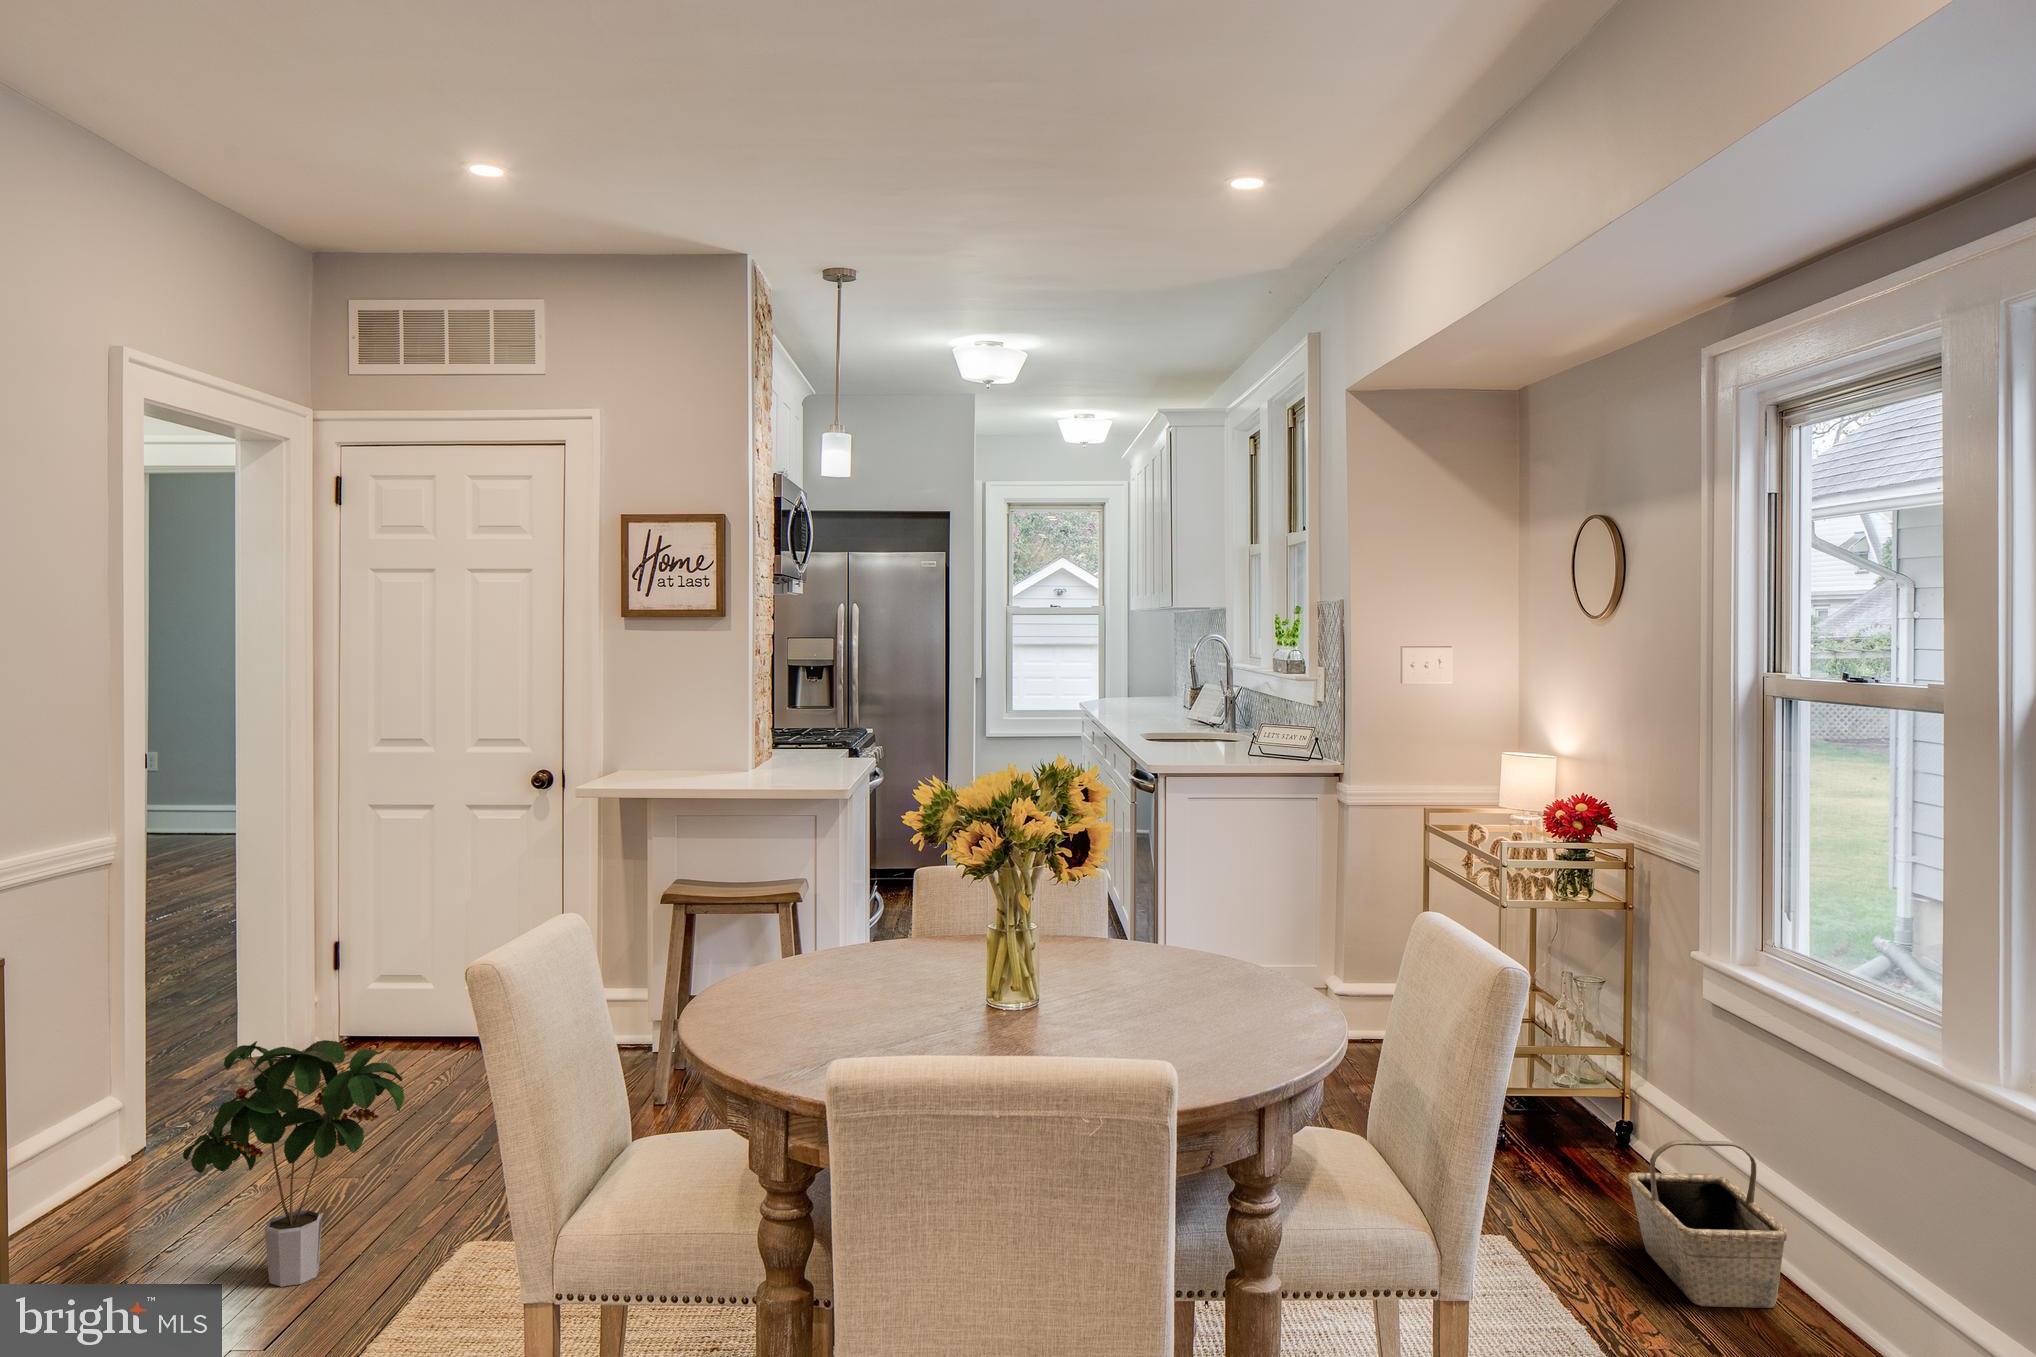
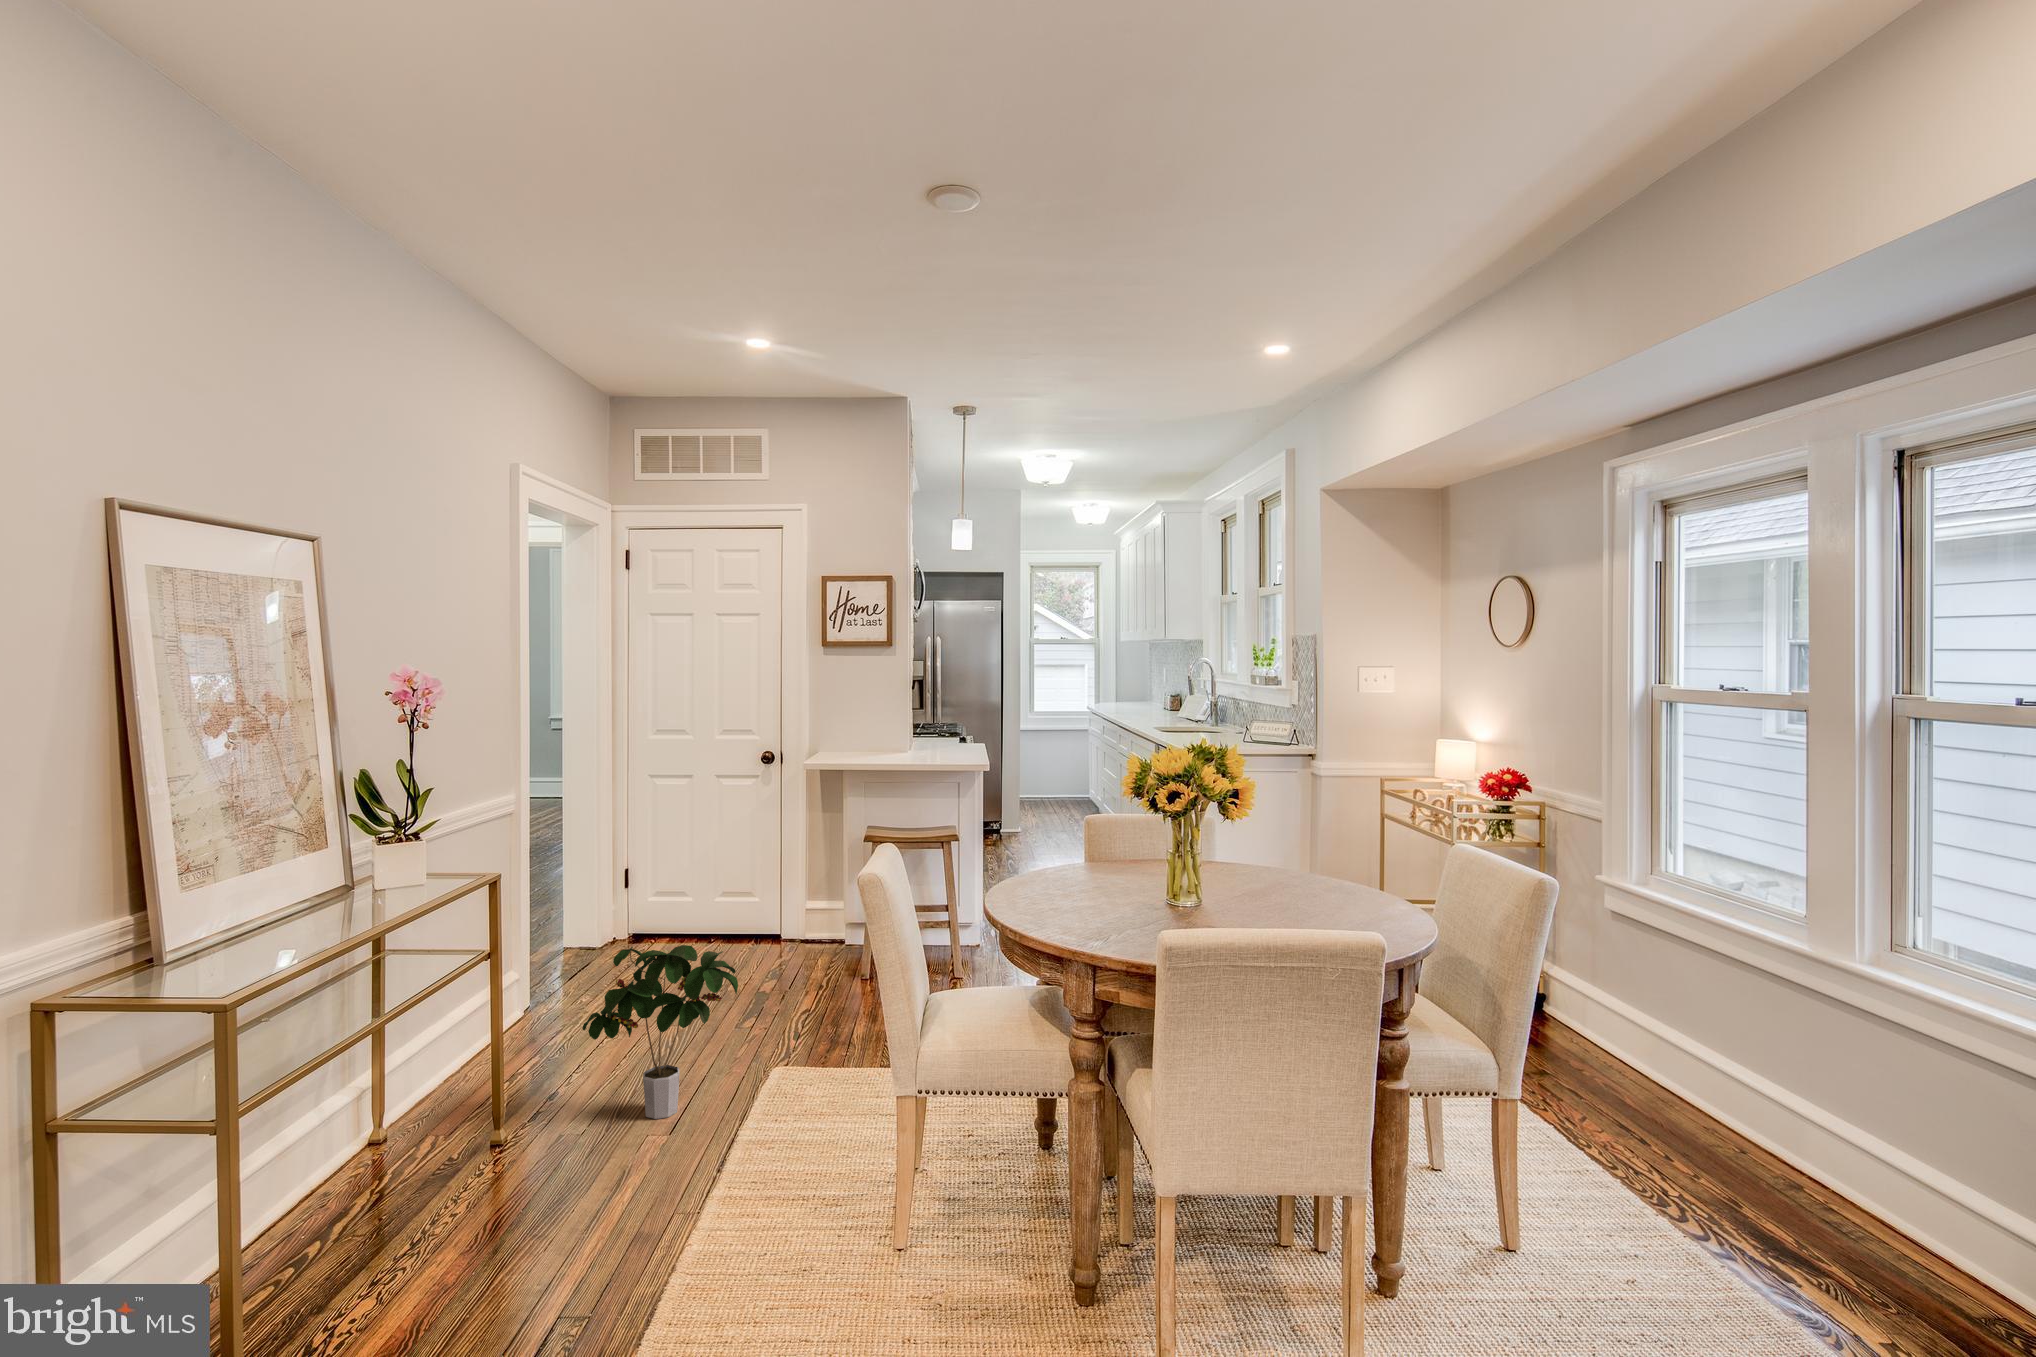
basket: present [1628,1141,1787,1308] -> none [1569,1004,1693,1117]

